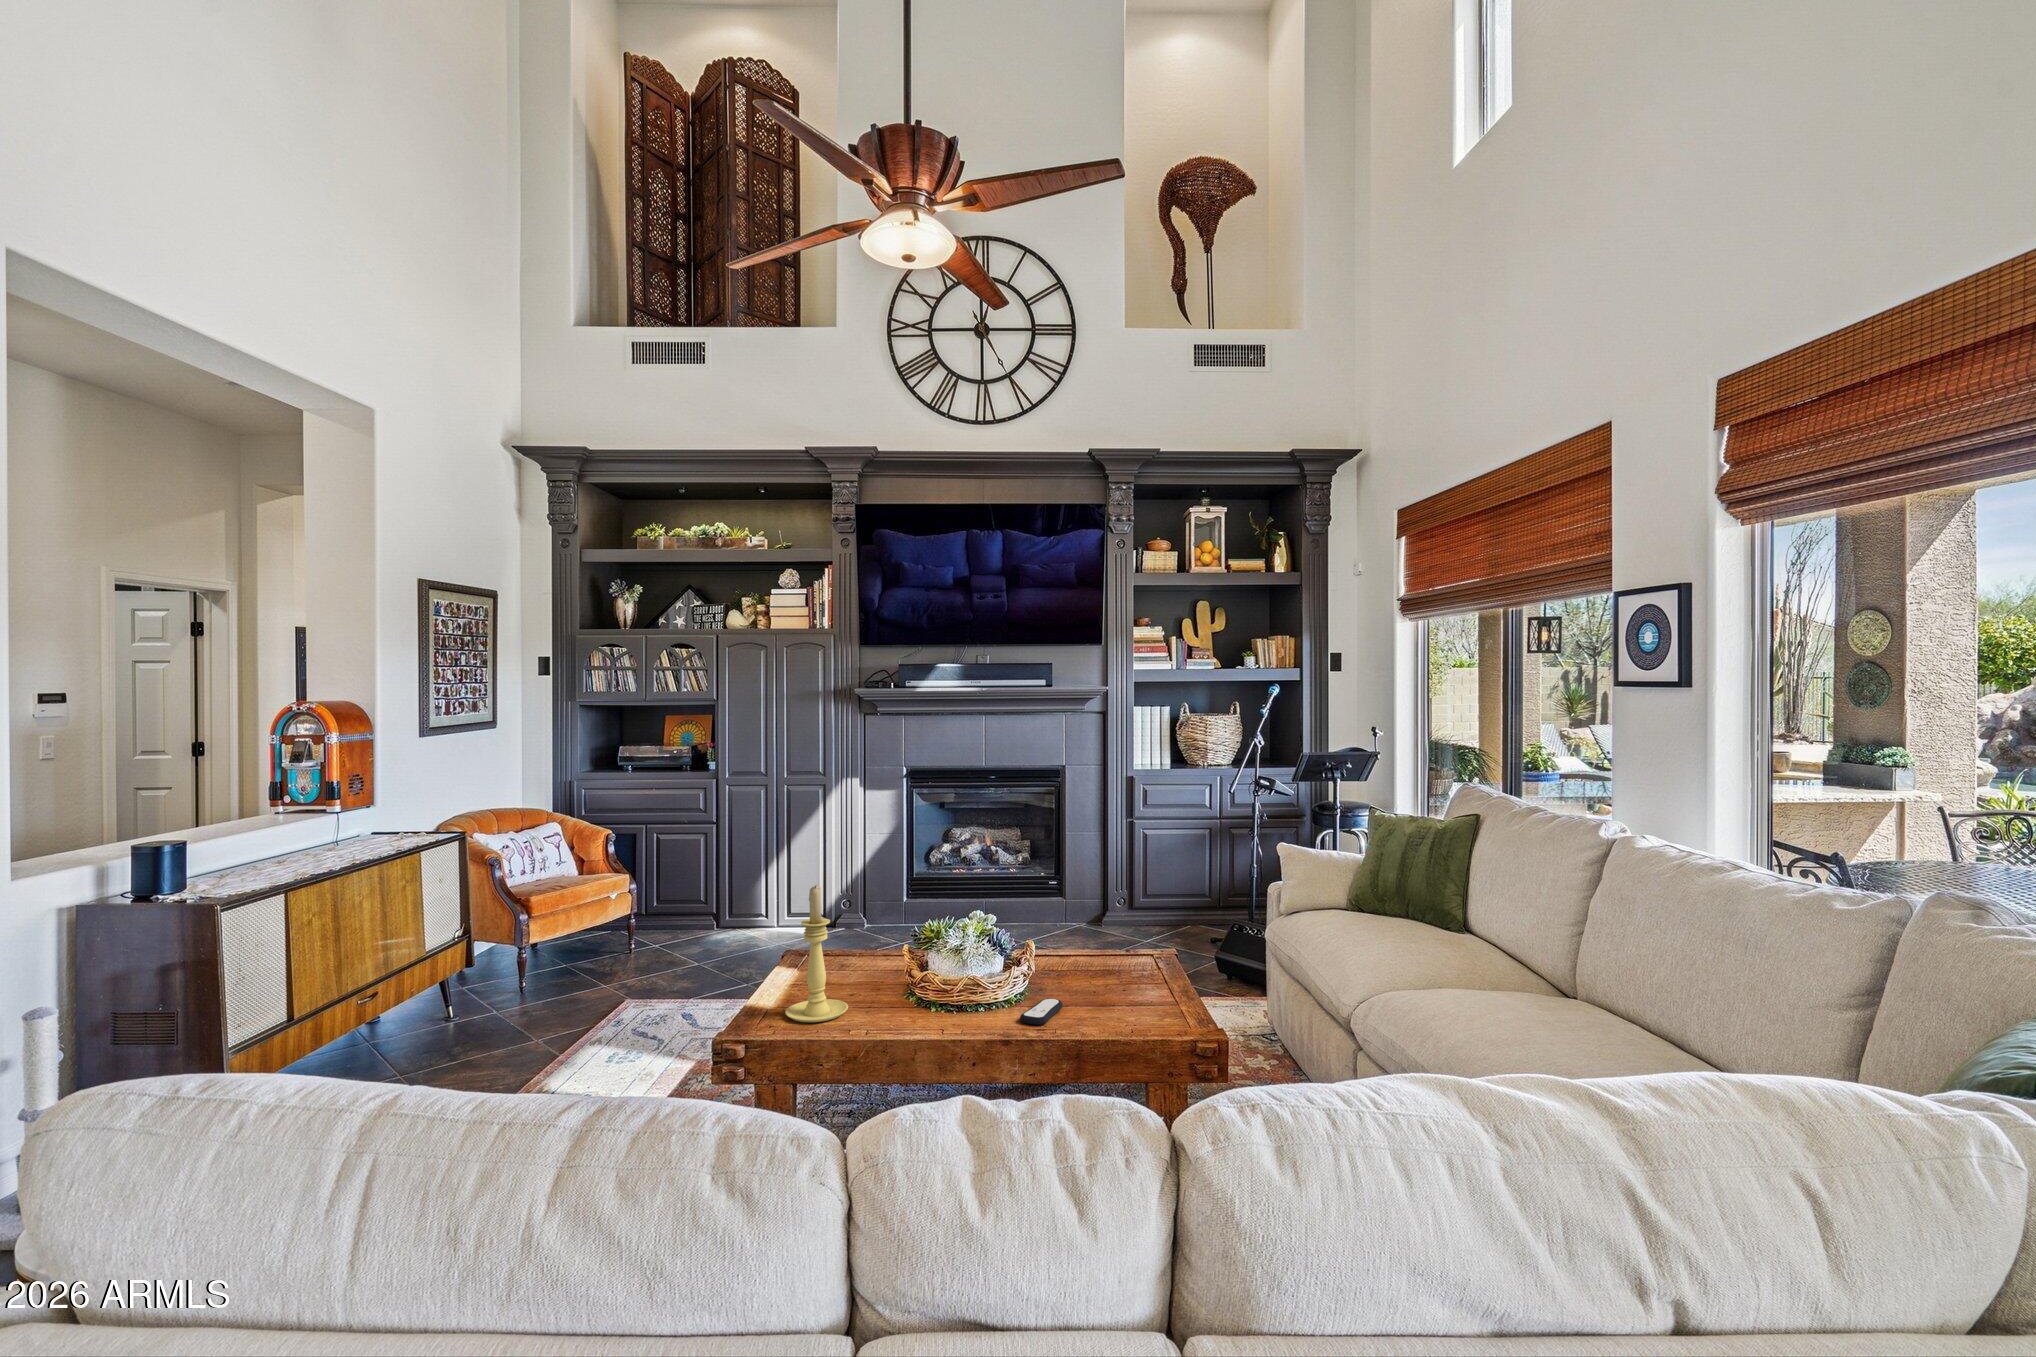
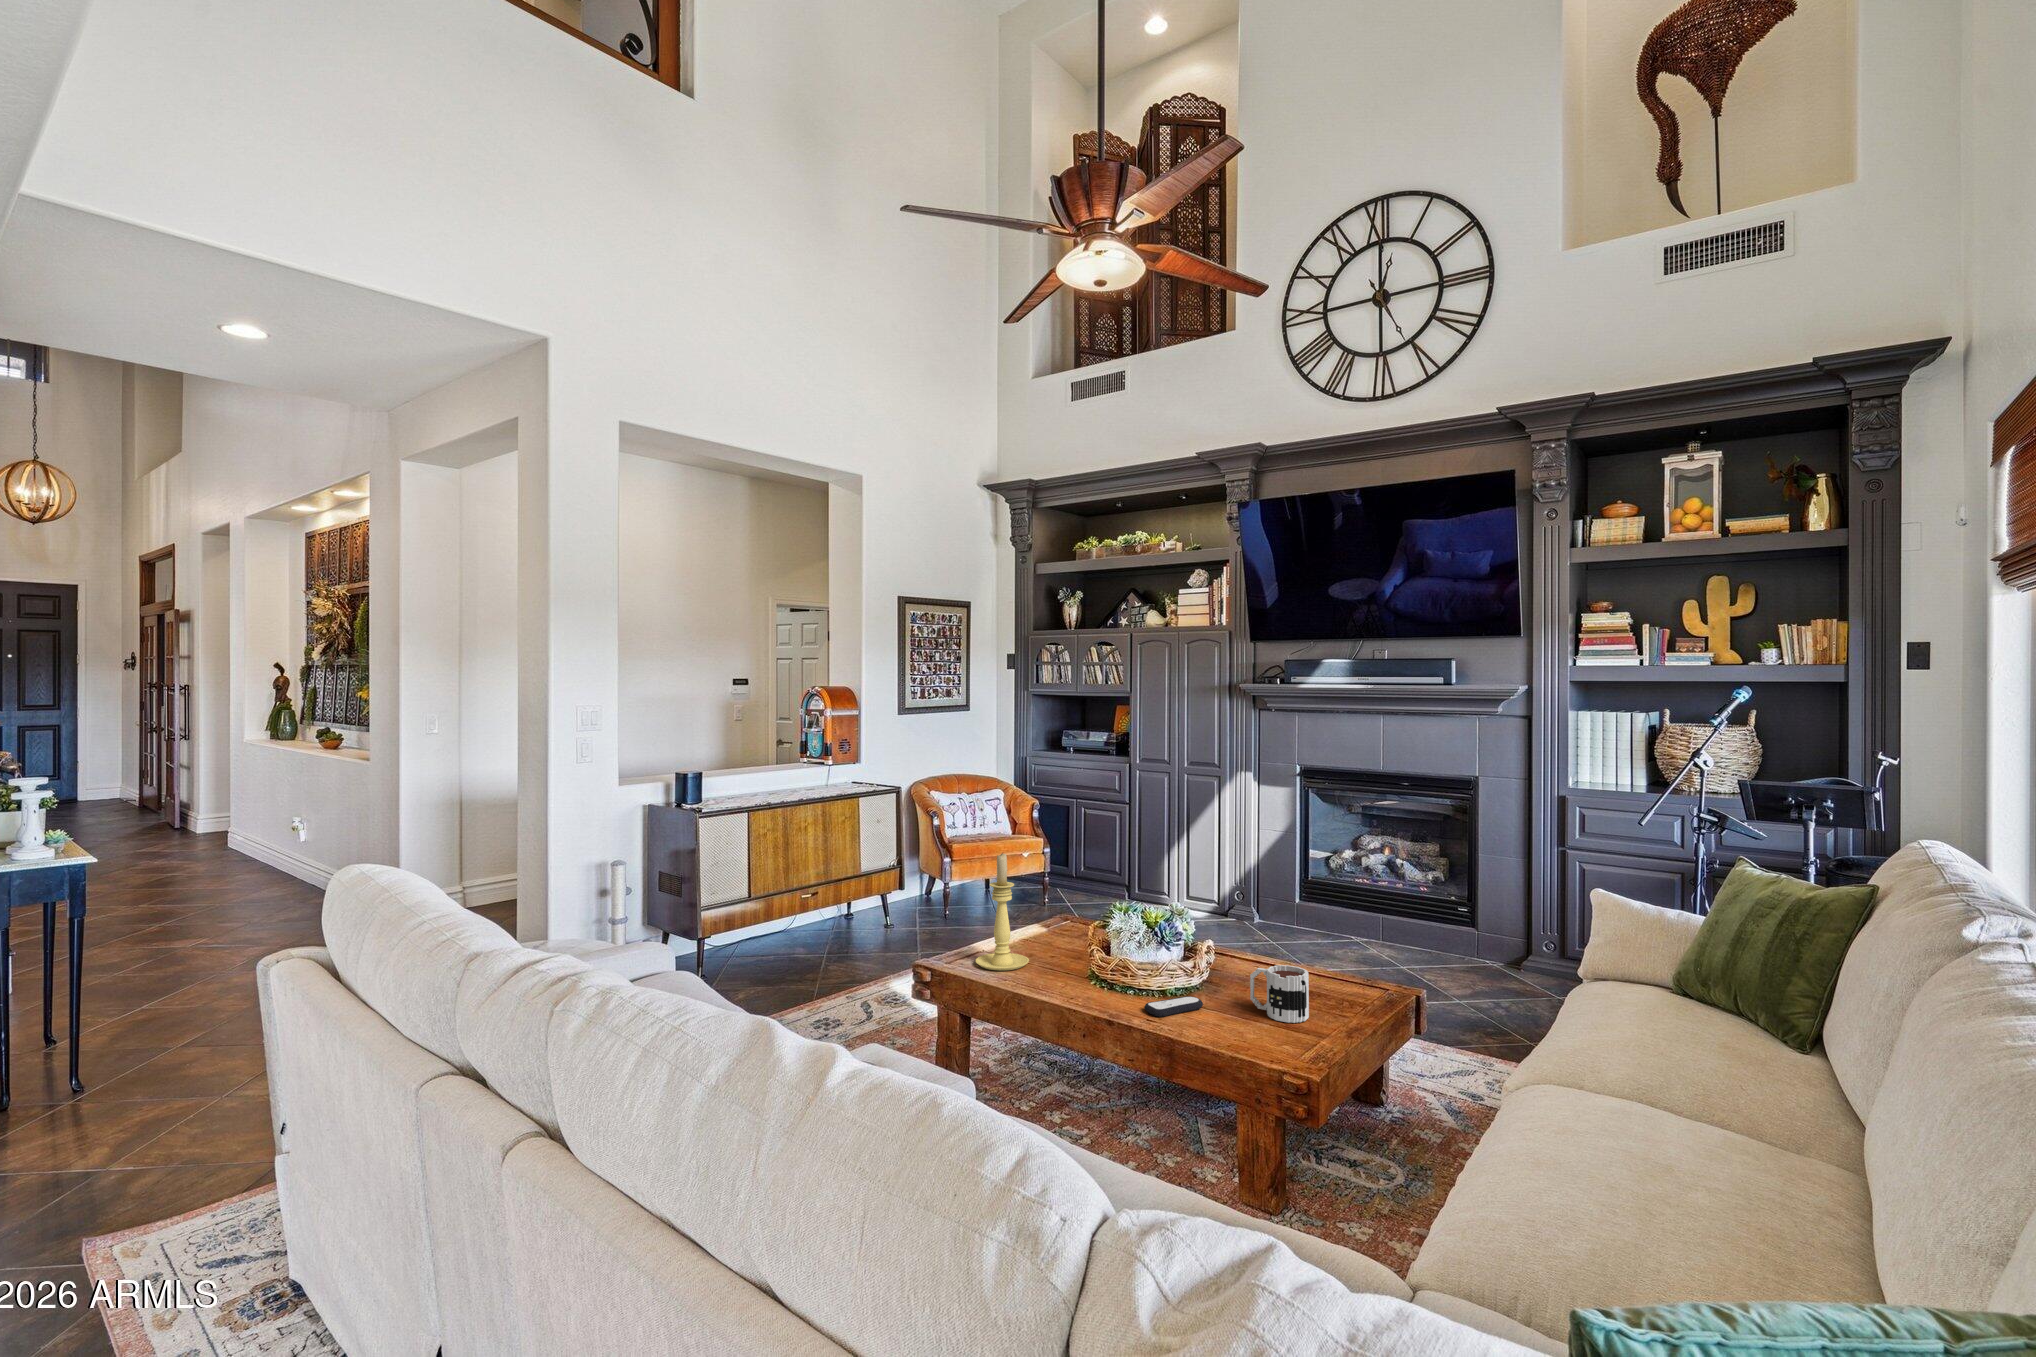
mug: none [1096,949,1150,1002] -> present [1250,965,1309,1023]

